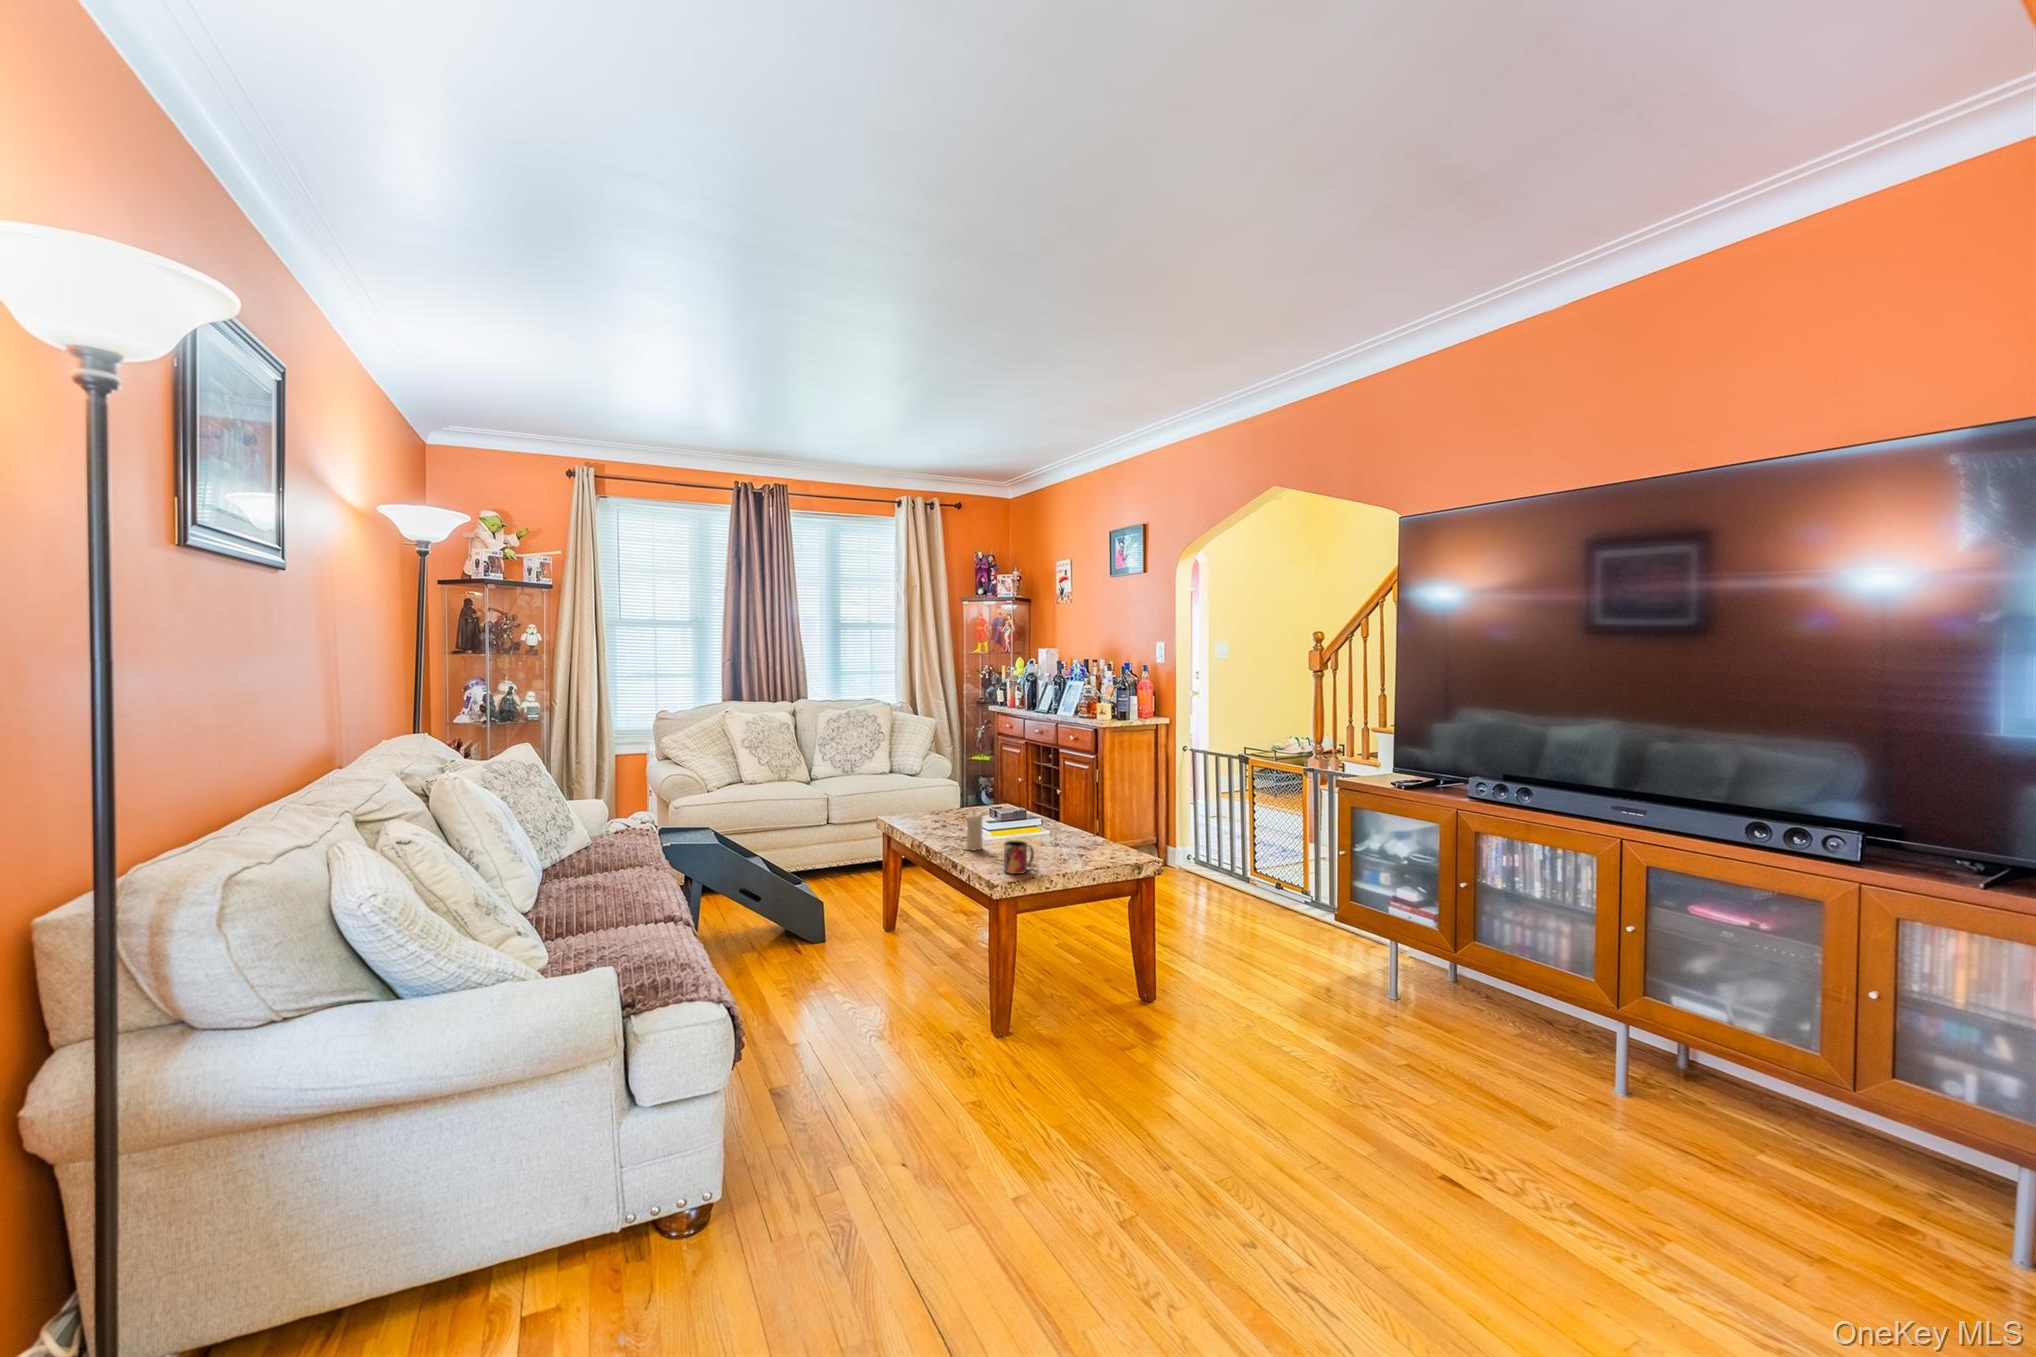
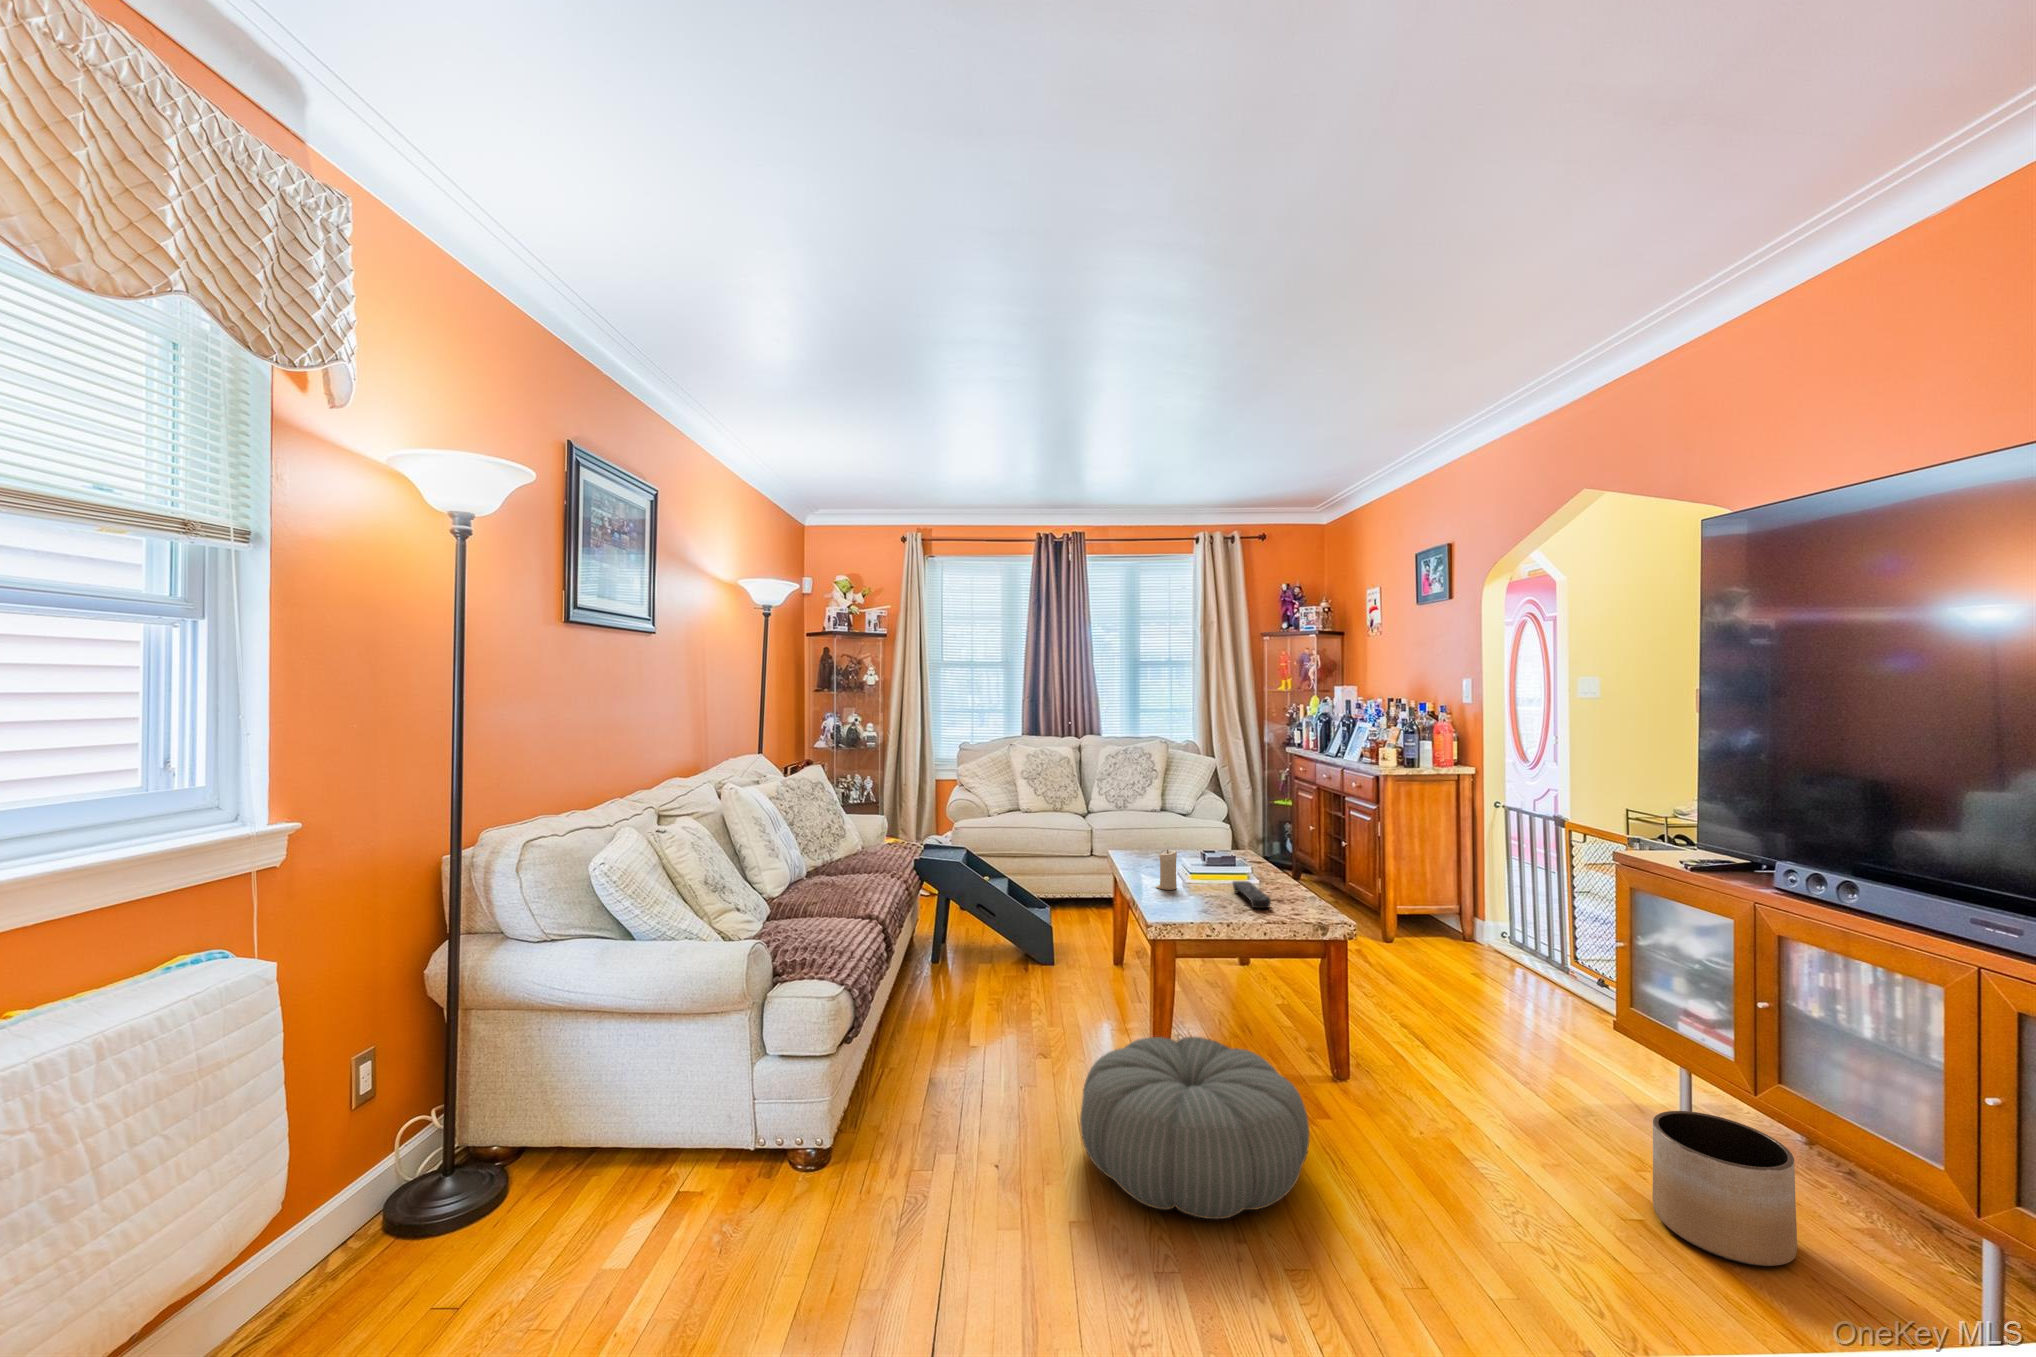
remote control: none [1033,834,1082,858] -> present [1233,881,1271,908]
mug: present [1004,841,1034,874] -> none [1174,882,1208,917]
planter: none [1396,968,1486,1067] -> present [1653,1111,1797,1266]
pouf: none [976,985,1191,1152] -> present [1080,1037,1309,1219]

